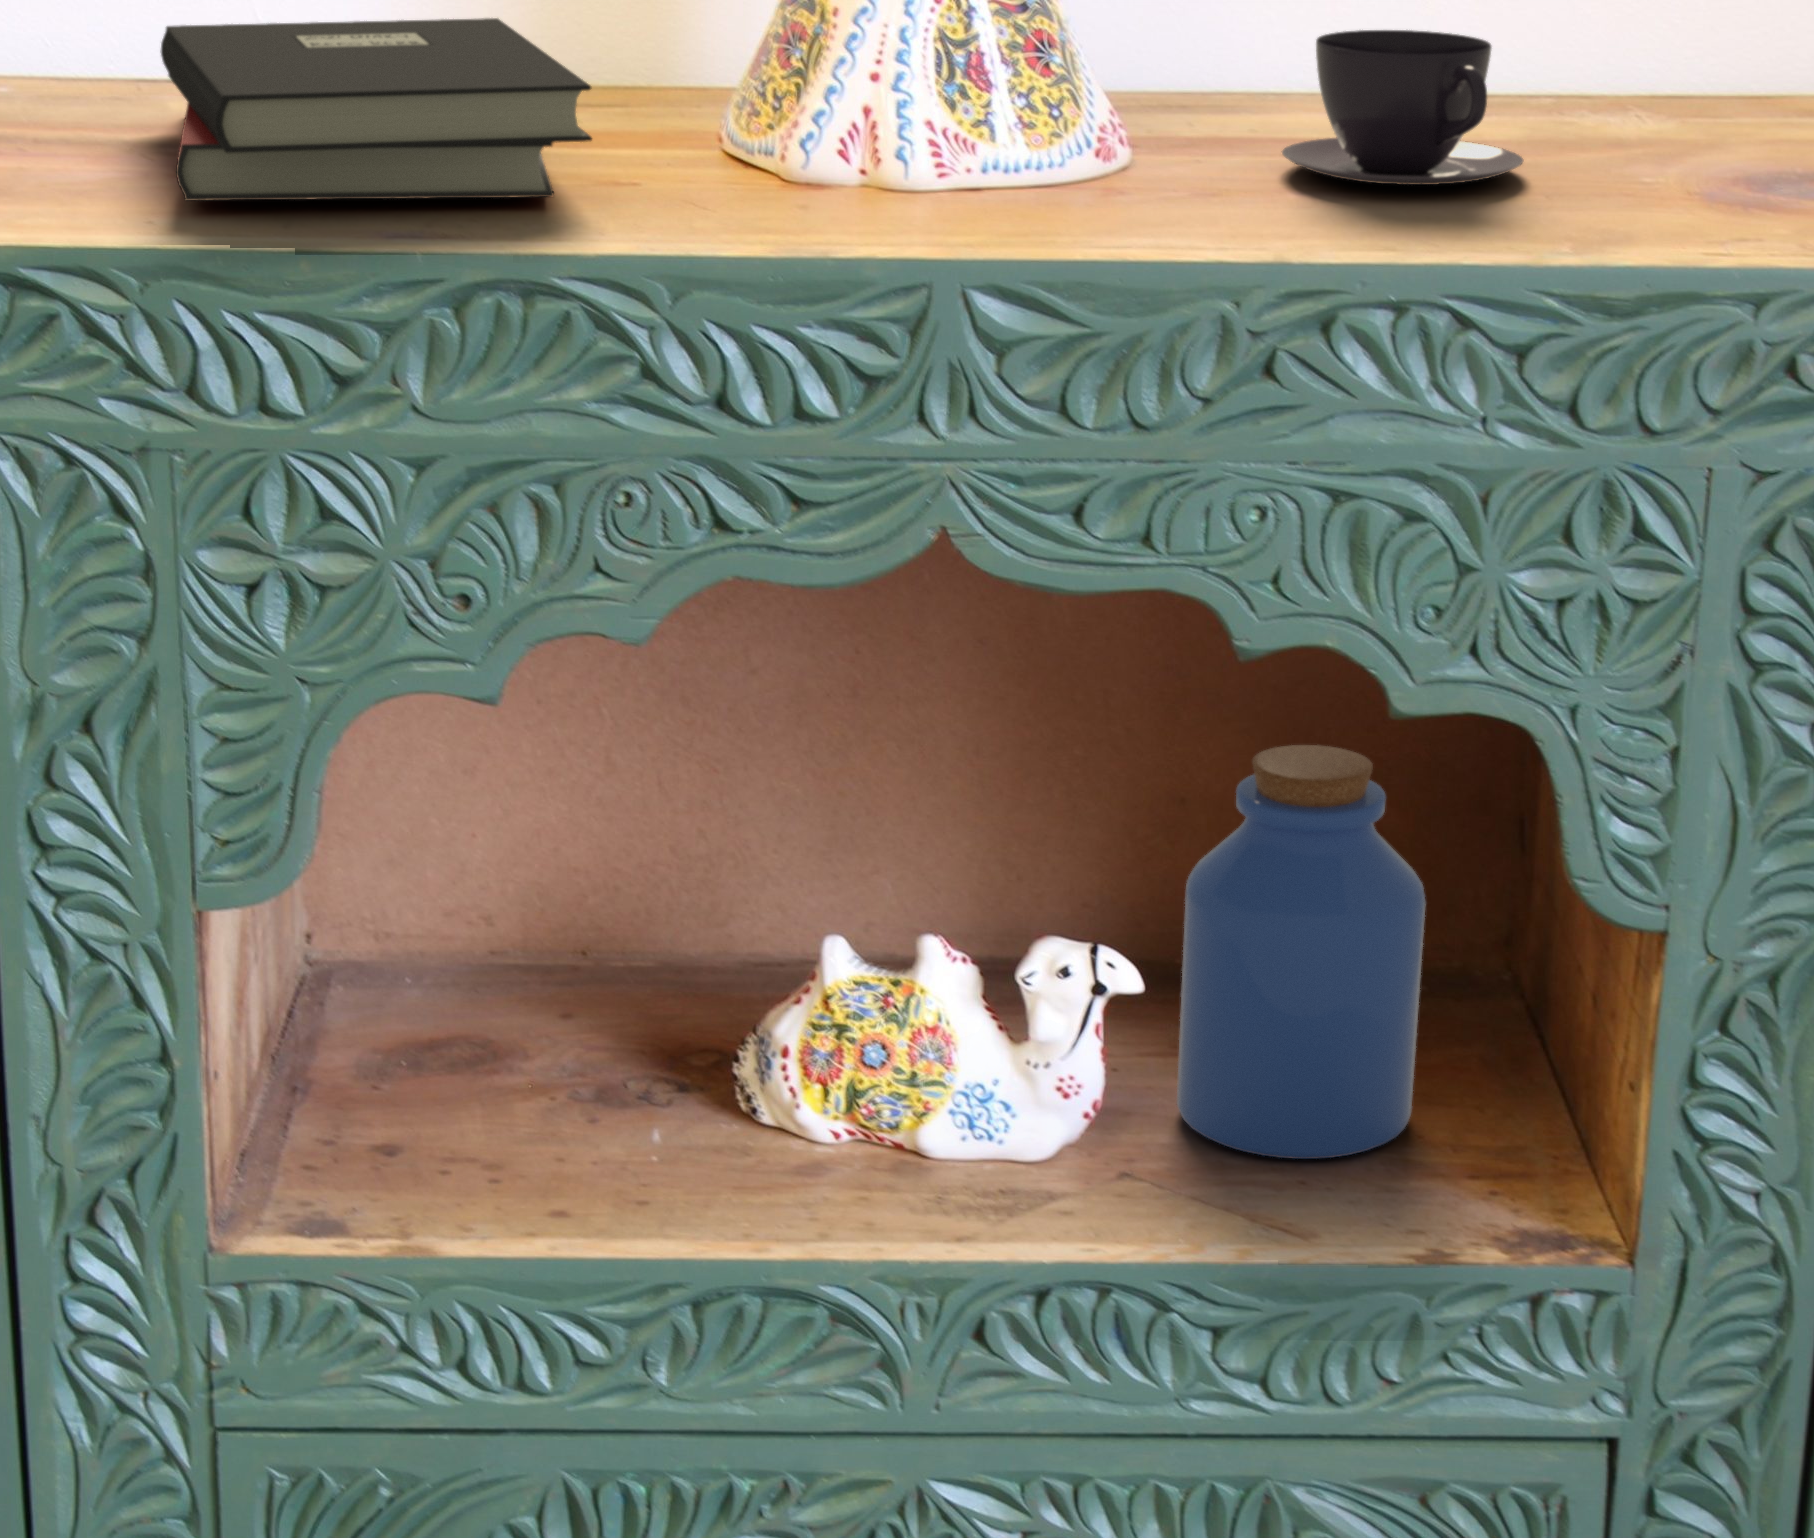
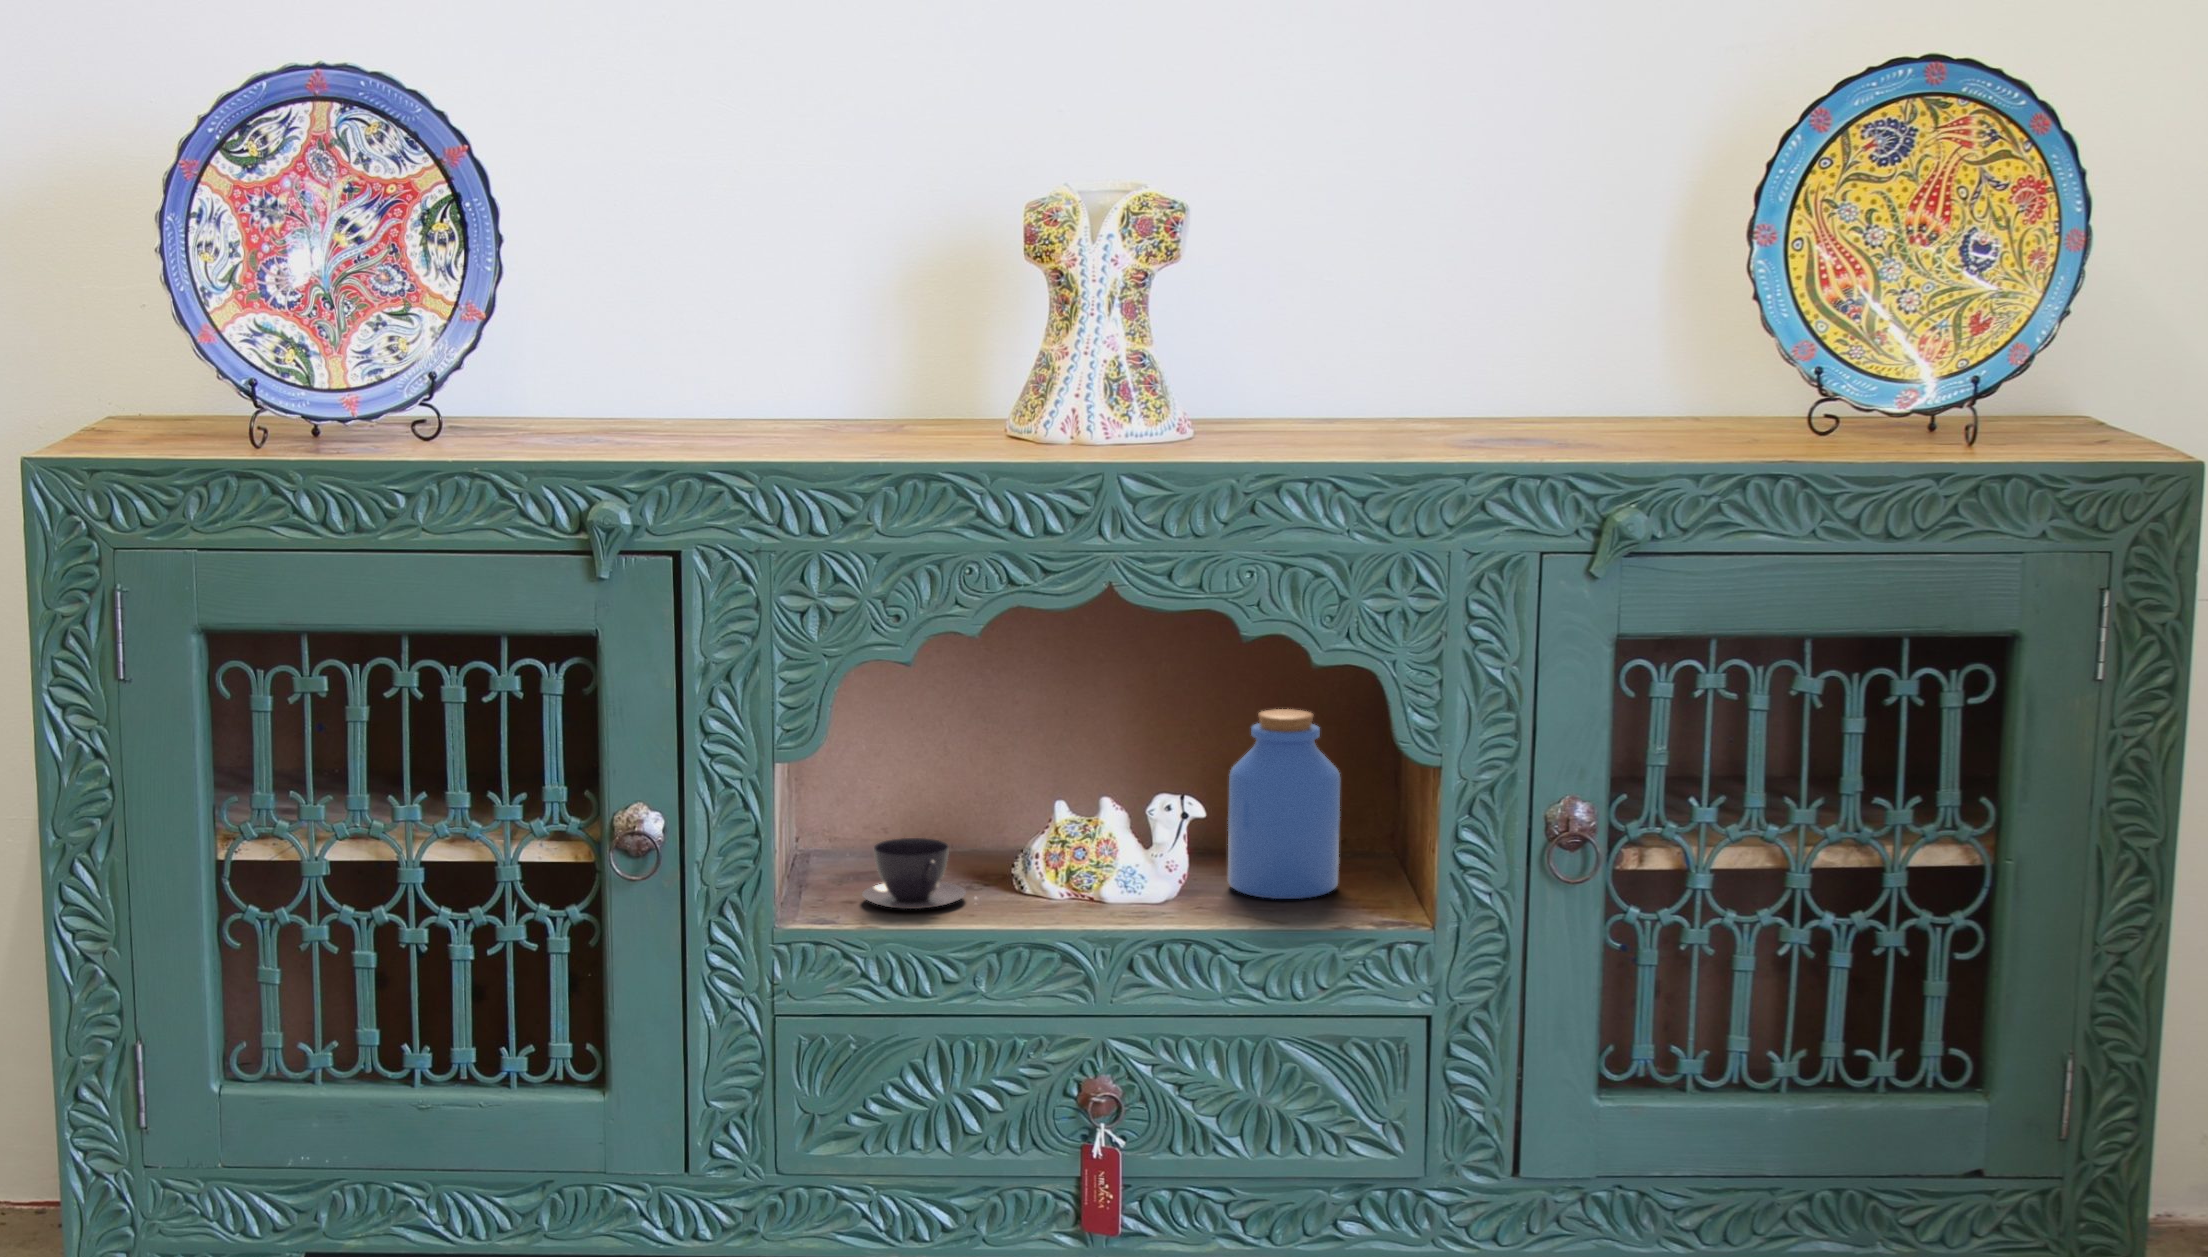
hardback book: present [161,18,592,201] -> none [764,386,956,447]
teacup: present [1282,30,1523,185] -> present [862,838,966,909]

